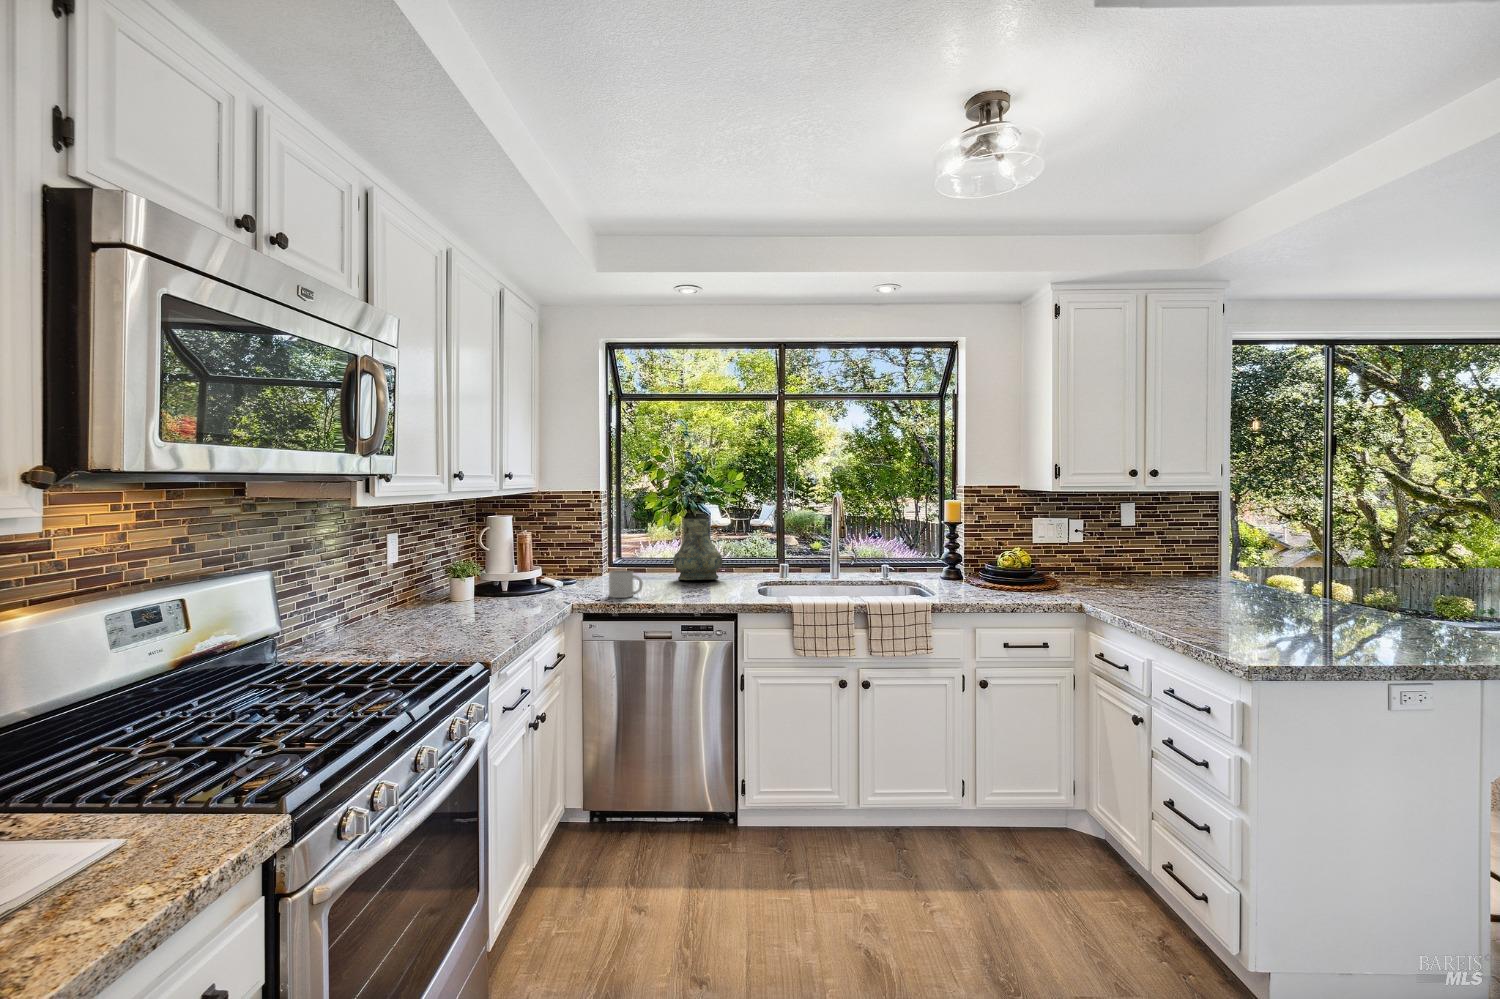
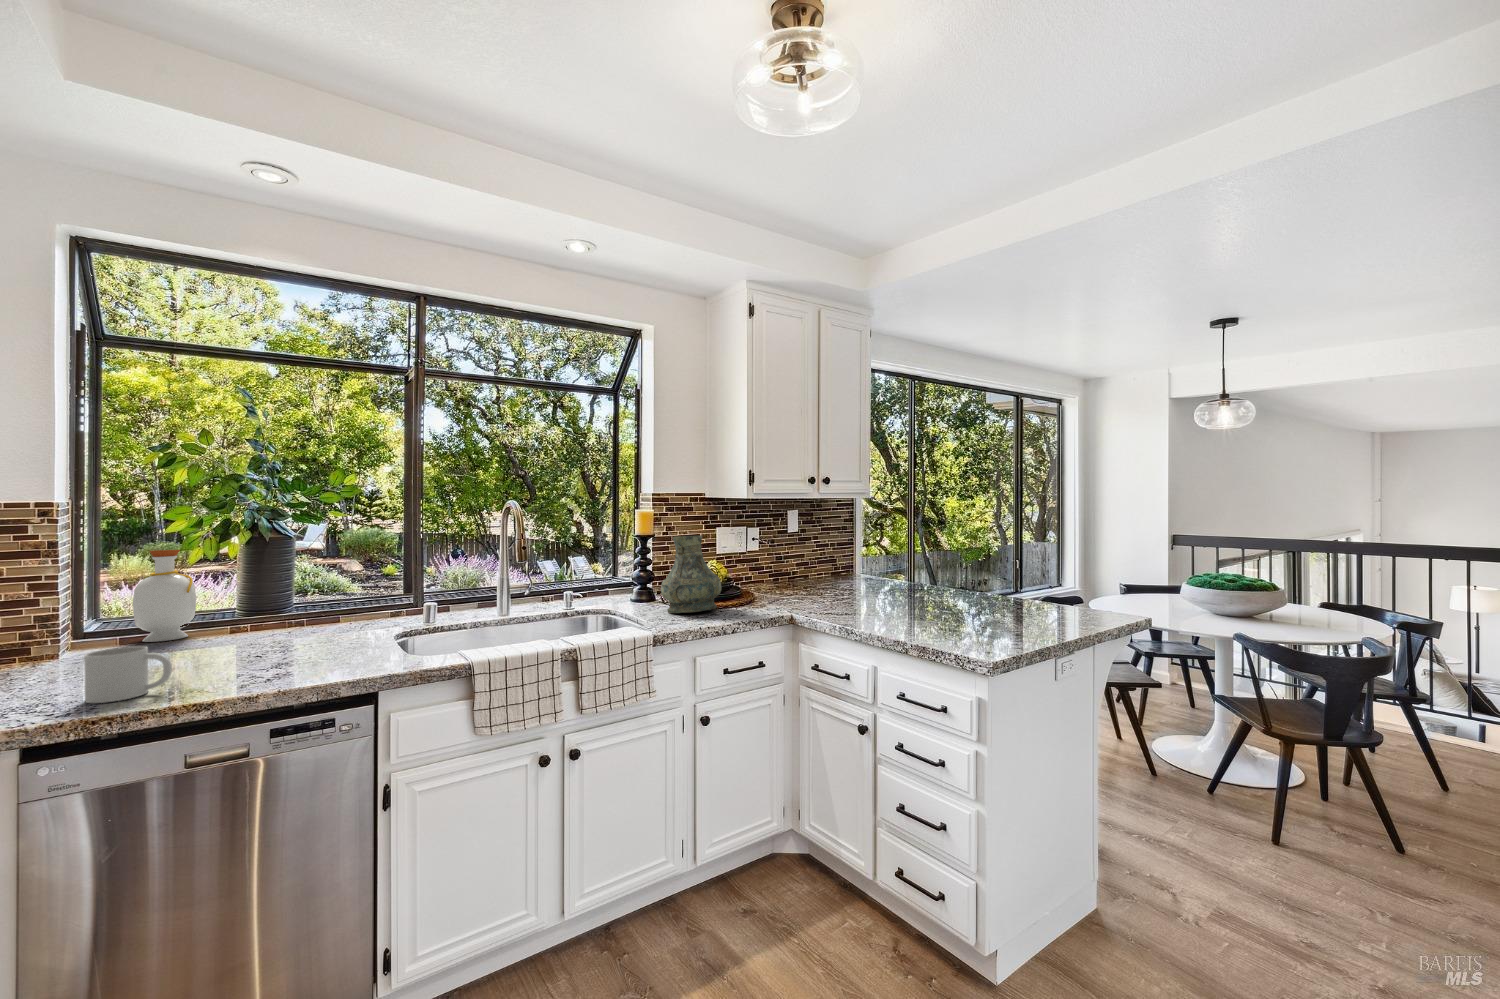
bottle: none [632,519,661,573] -> present [133,550,196,642]
vase: present [673,519,723,580] -> present [661,535,722,613]

